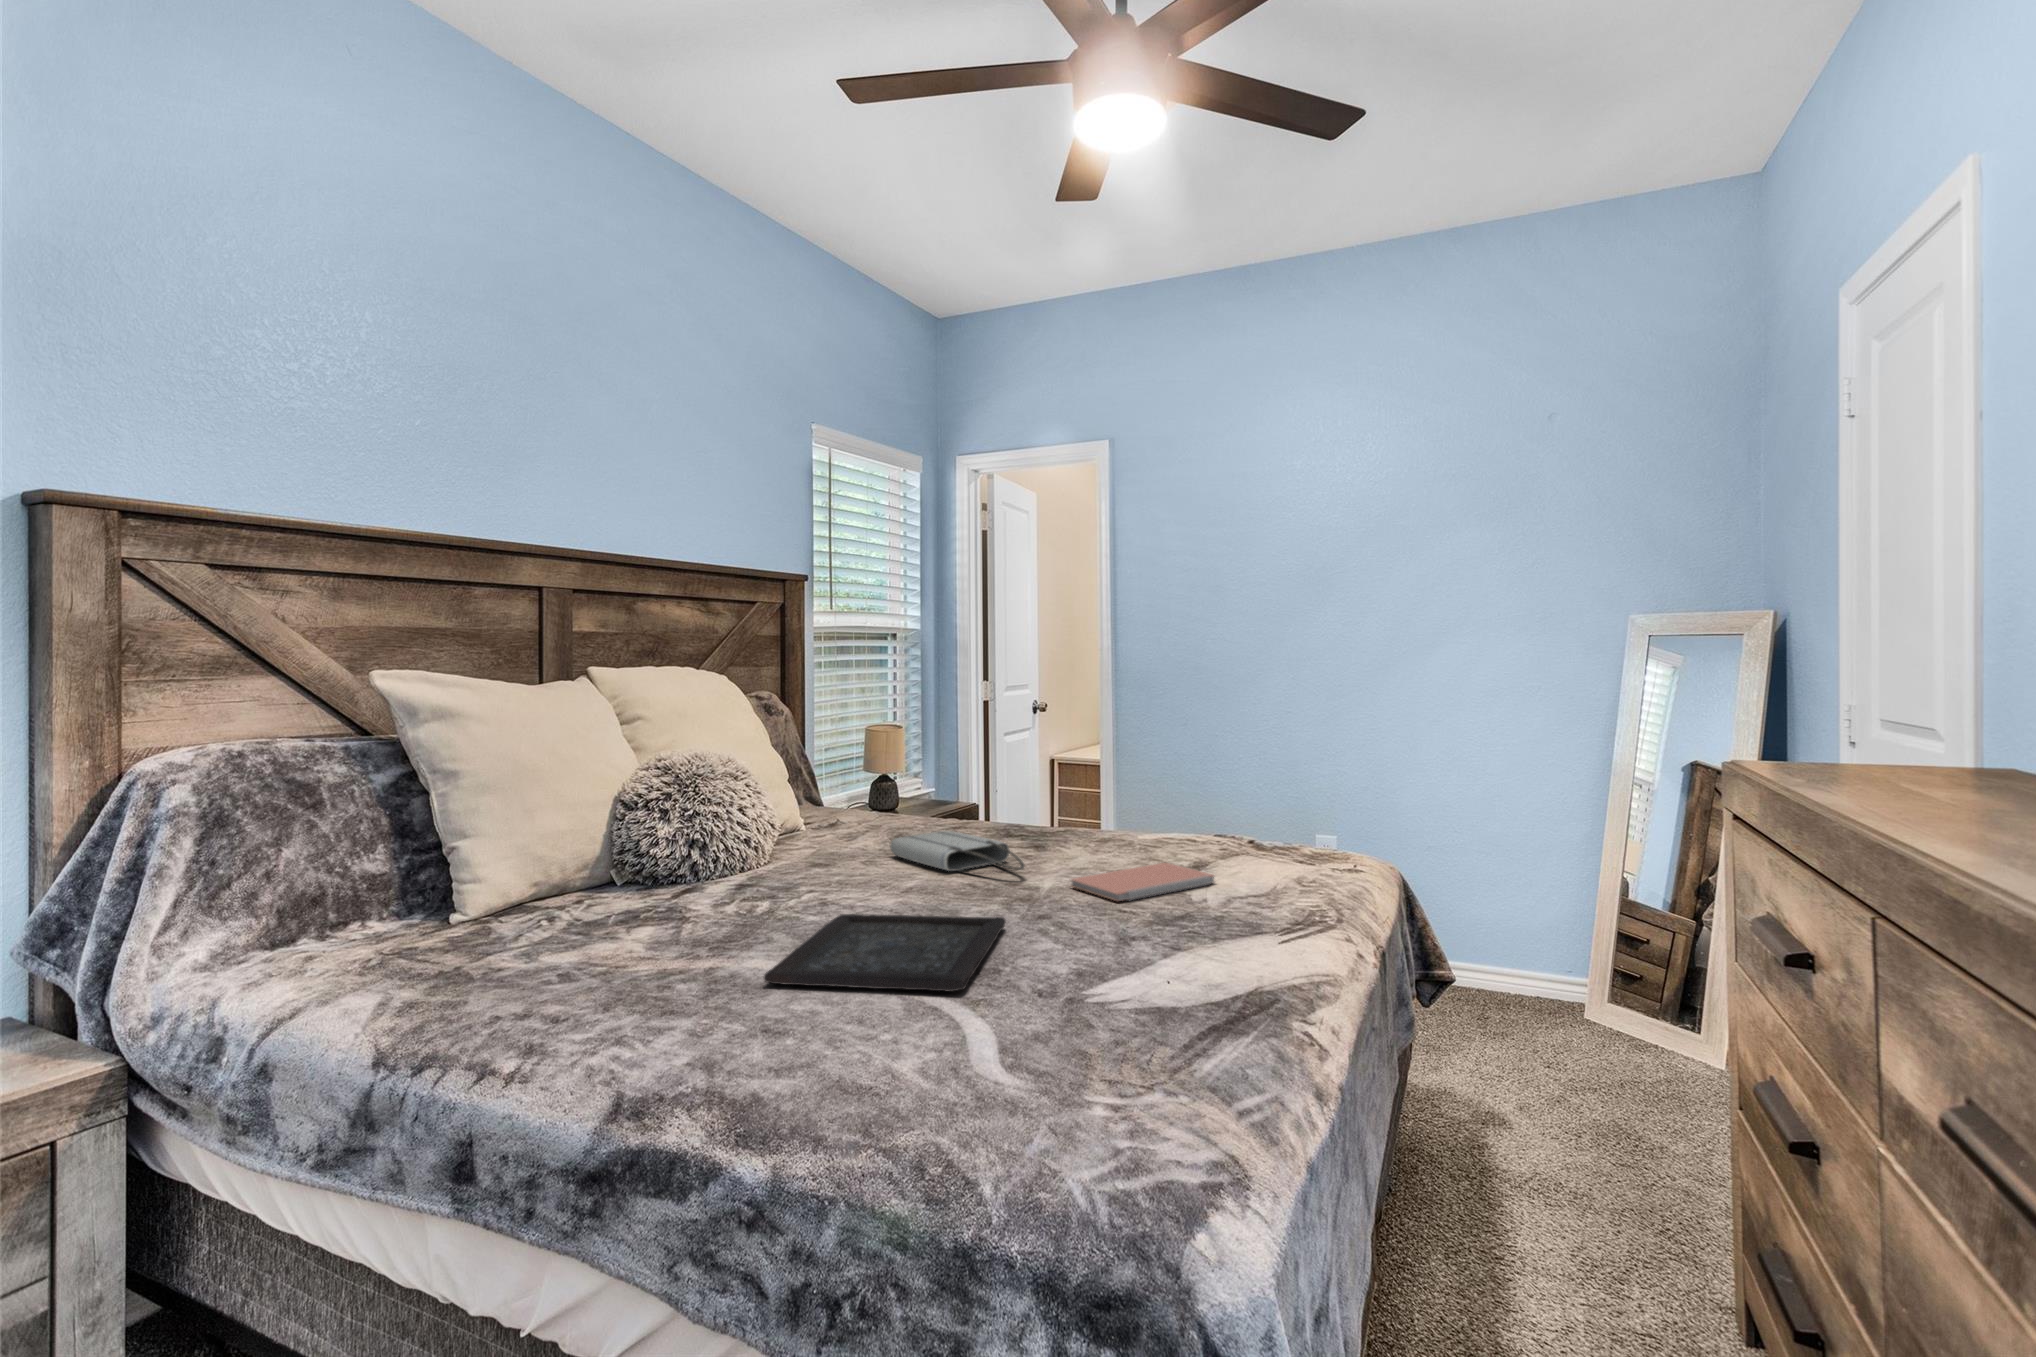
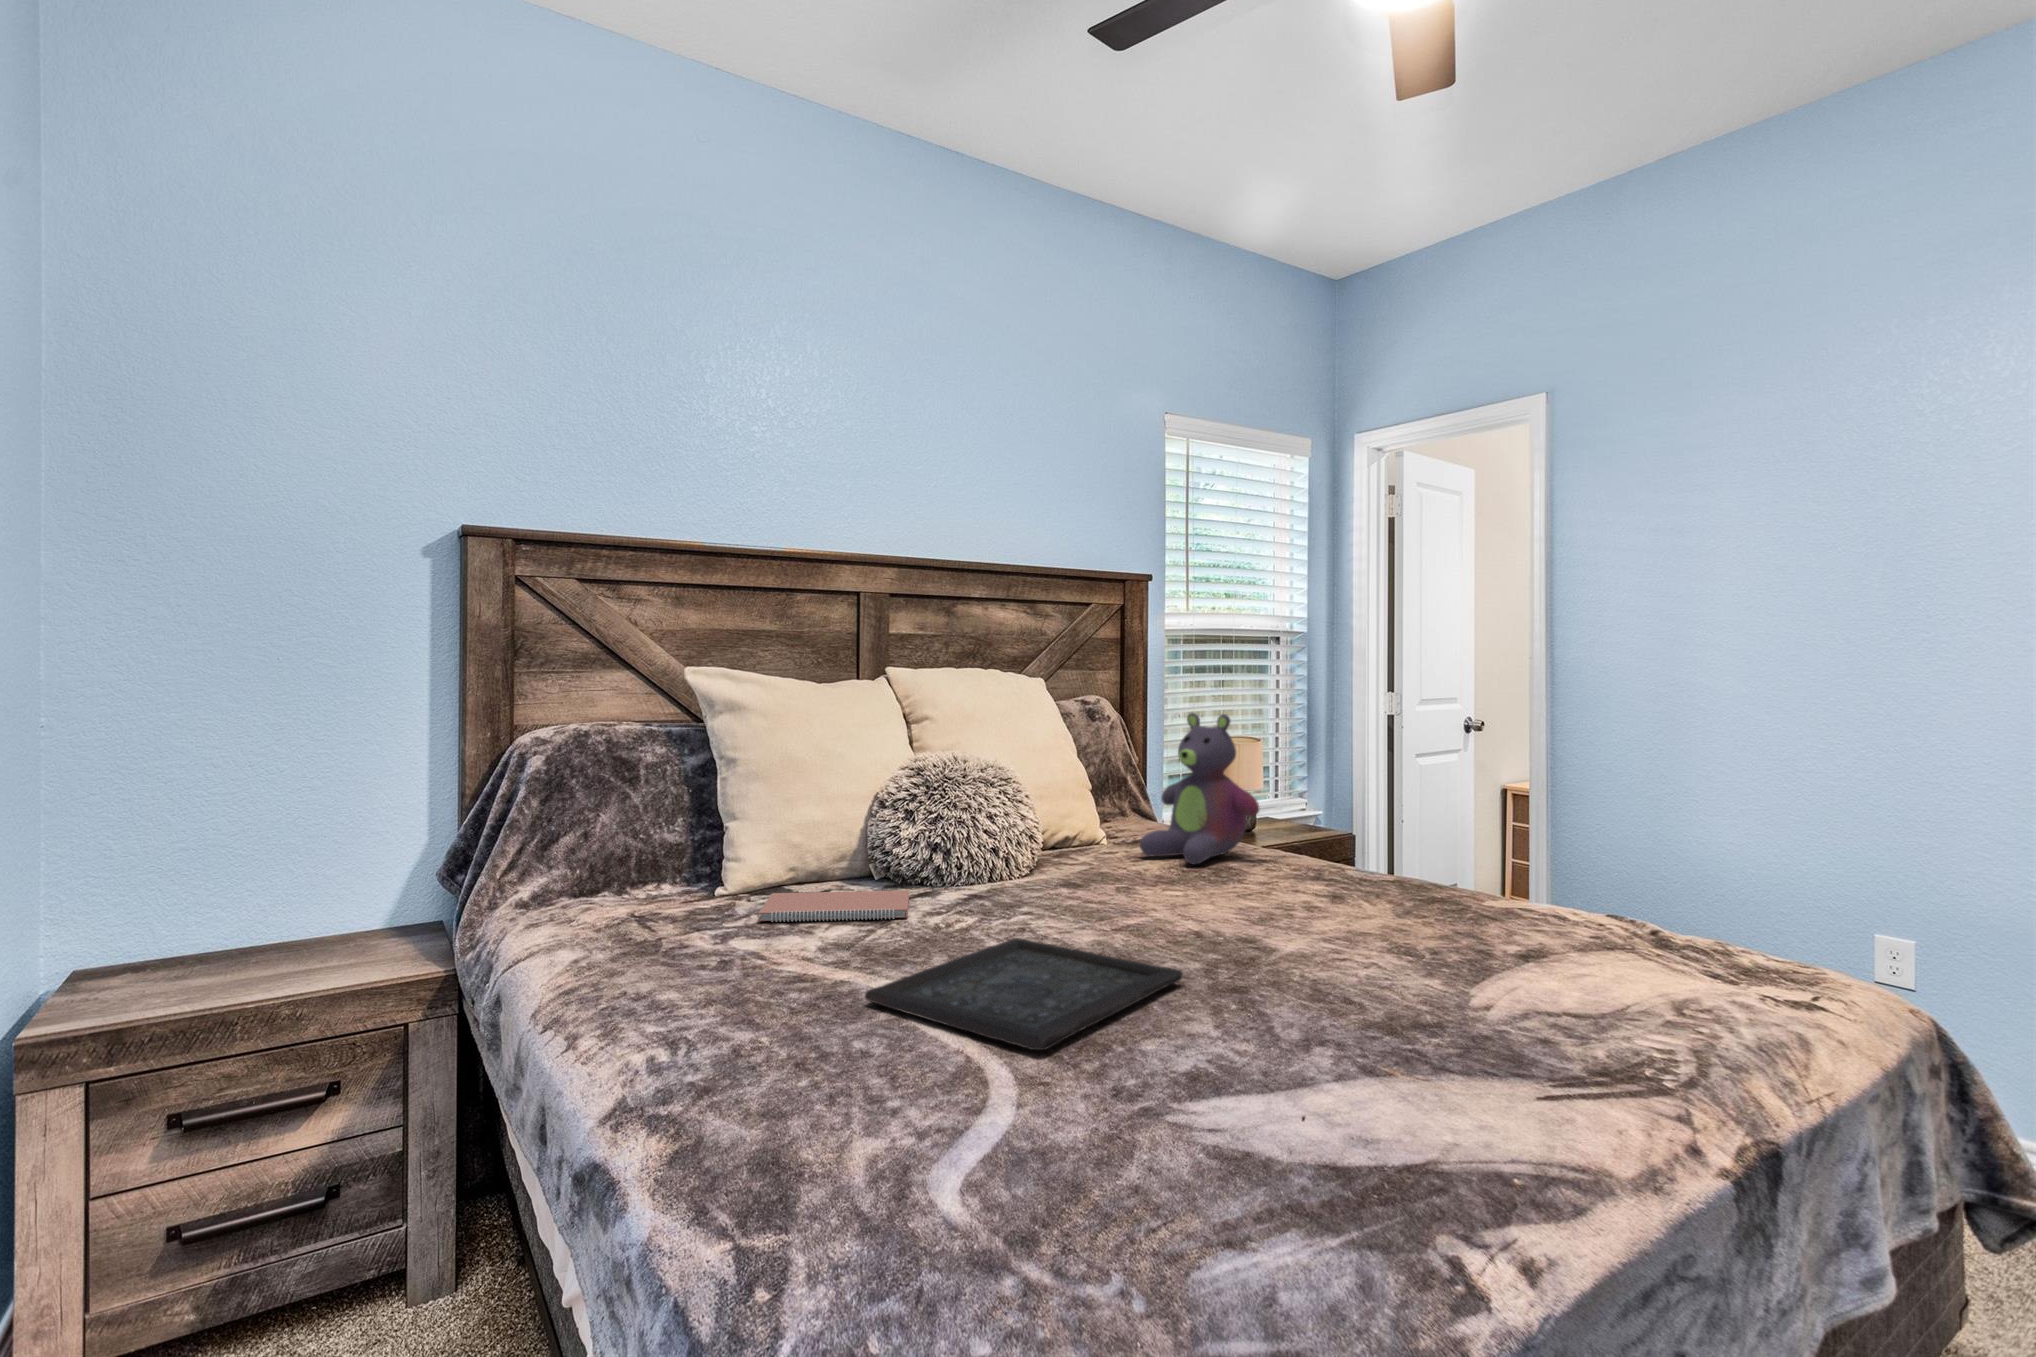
stuffed bear: none [856,705,959,839] -> present [1140,713,1259,864]
tote bag: present [890,831,1024,874] -> none [1151,859,1279,915]
notebook: present [1071,863,1214,901] -> present [758,890,909,922]

